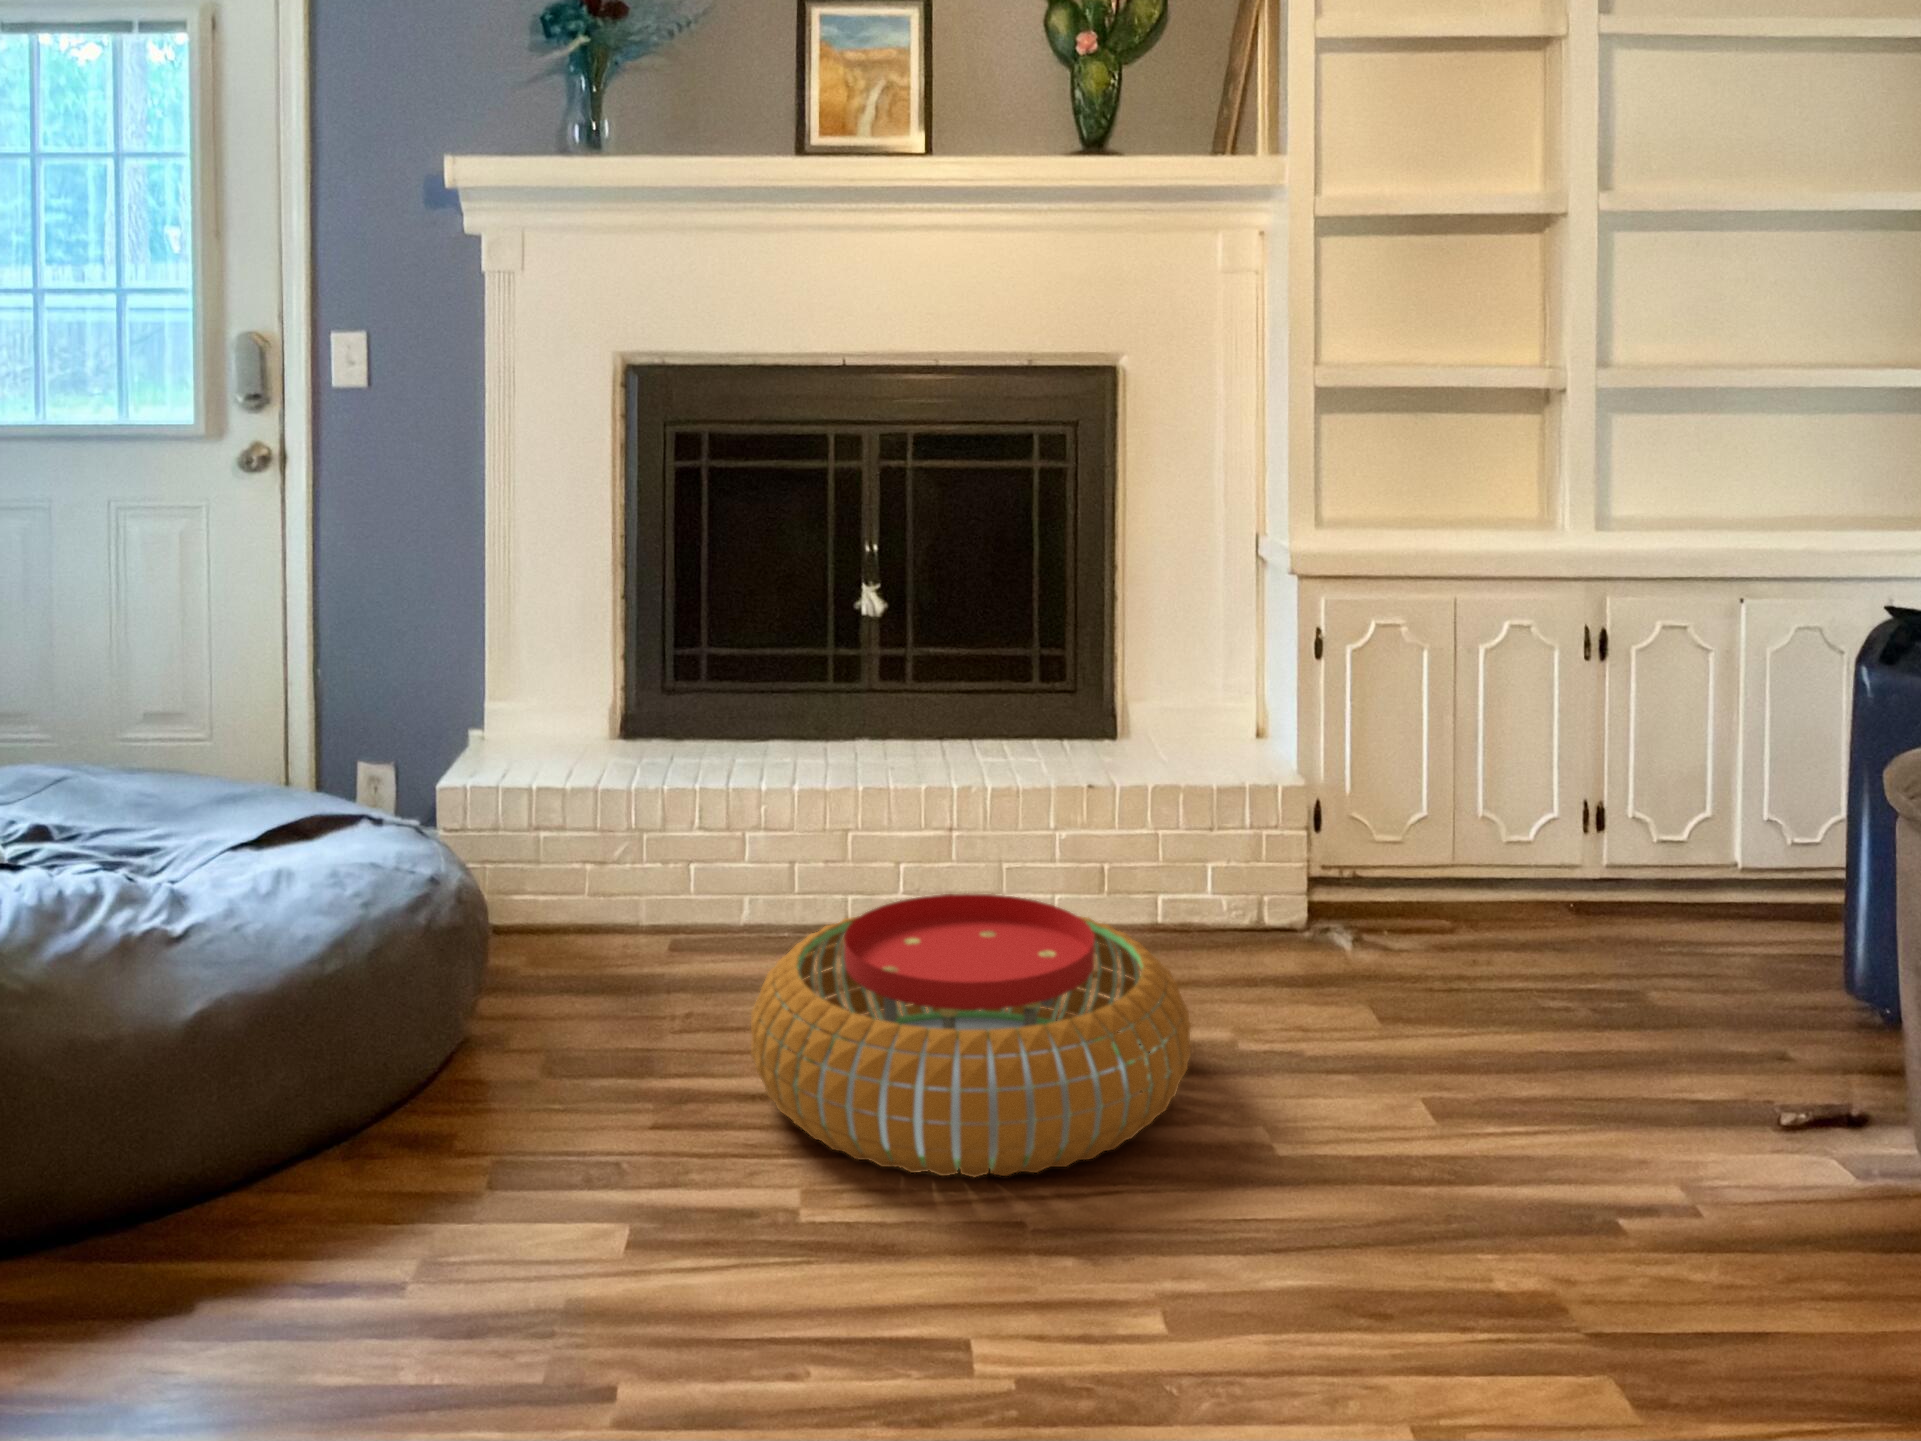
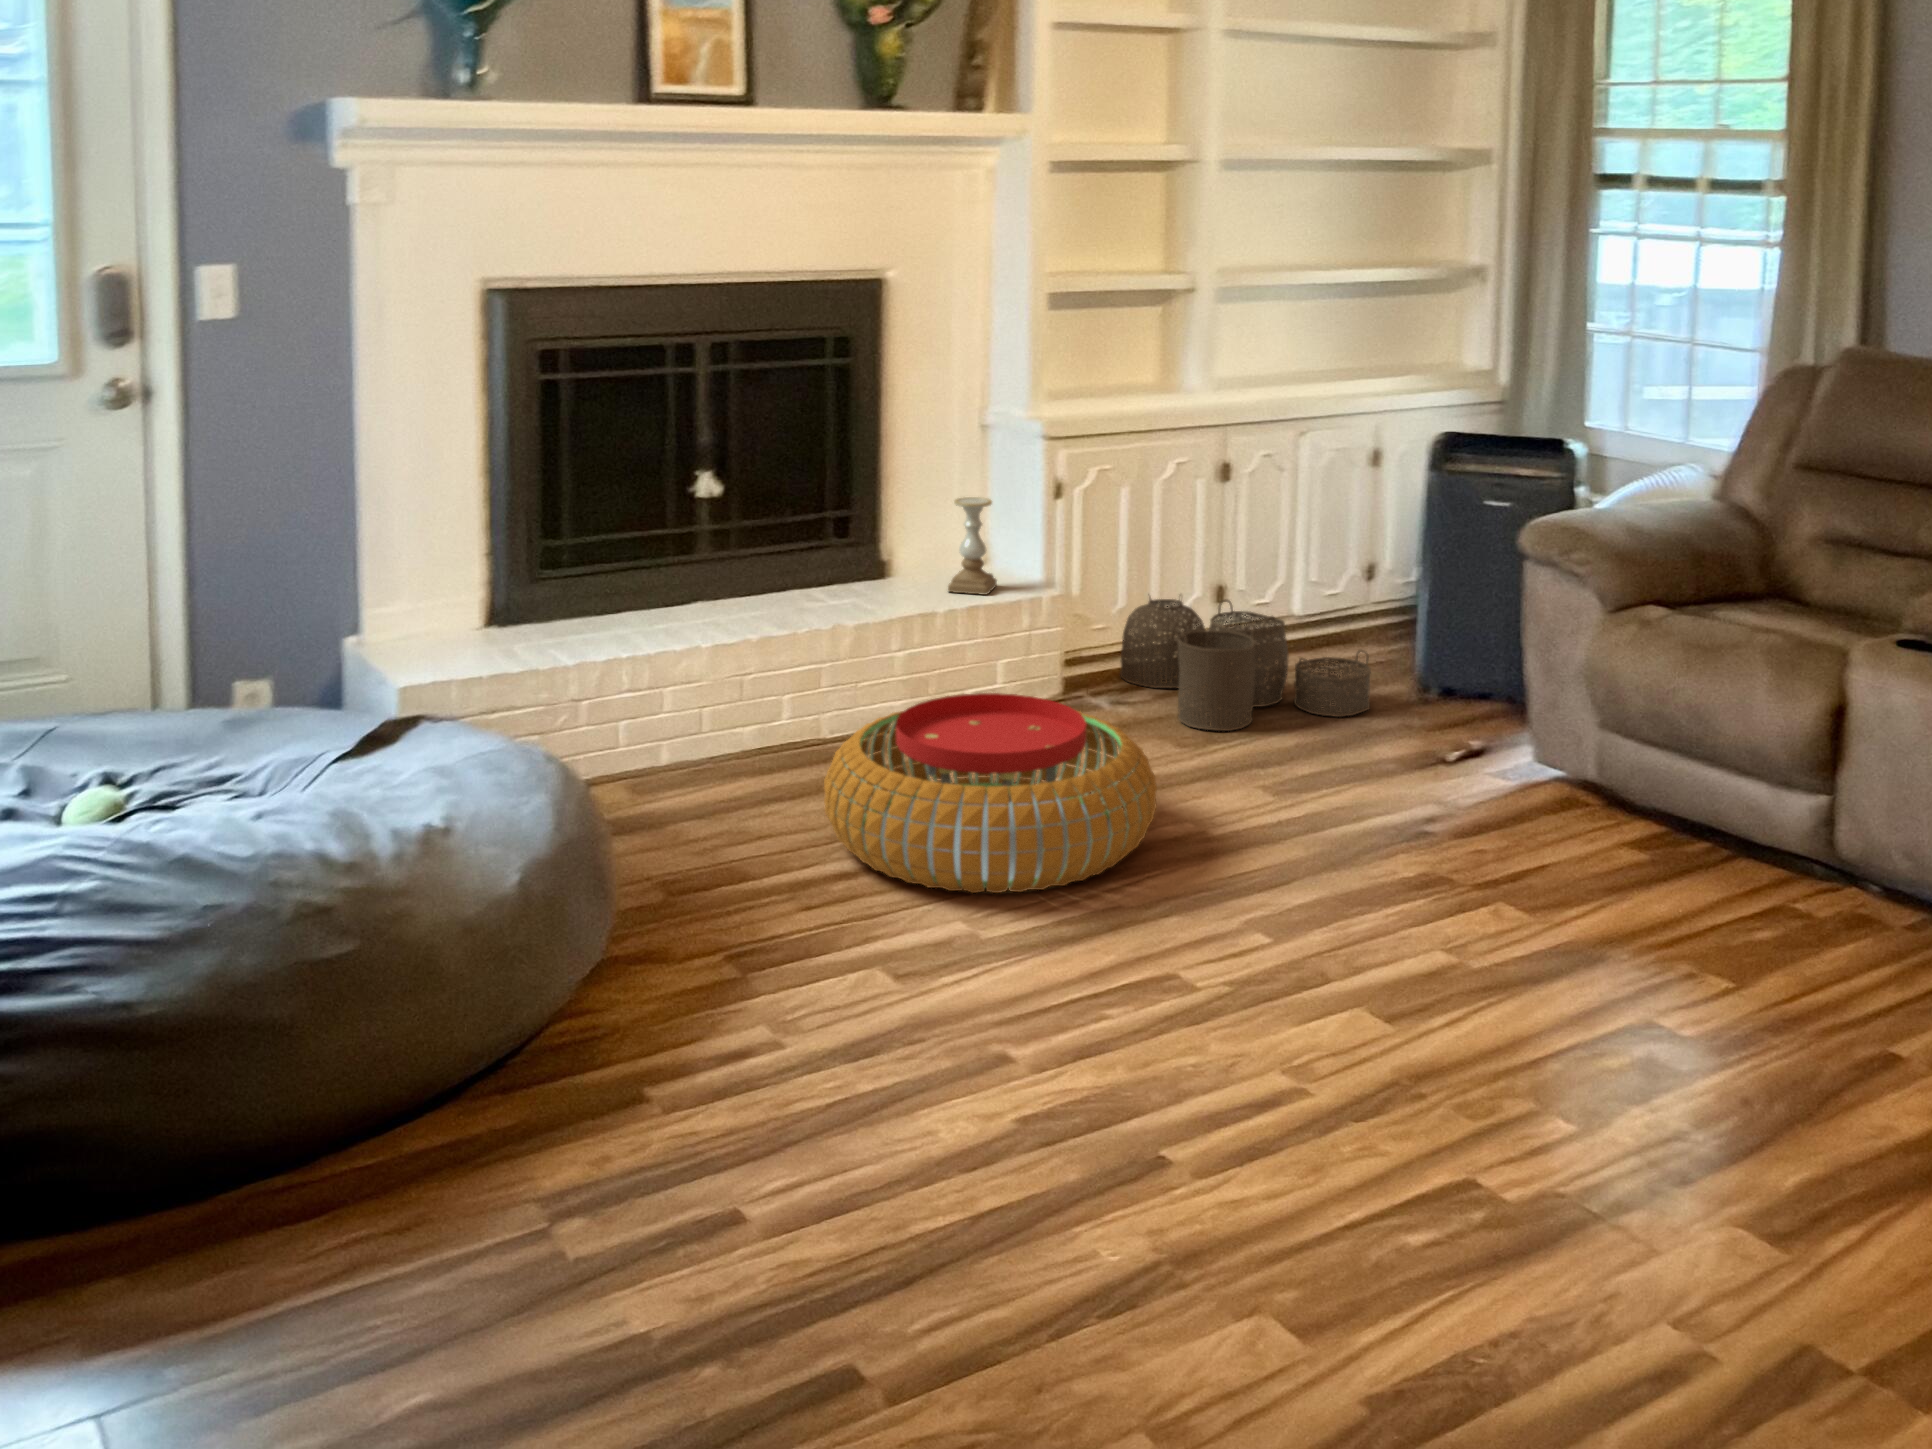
candle holder: none [1151,644,1223,772] -> present [948,497,997,595]
woven basket: none [1403,799,1729,1021] -> present [1120,597,1371,731]

